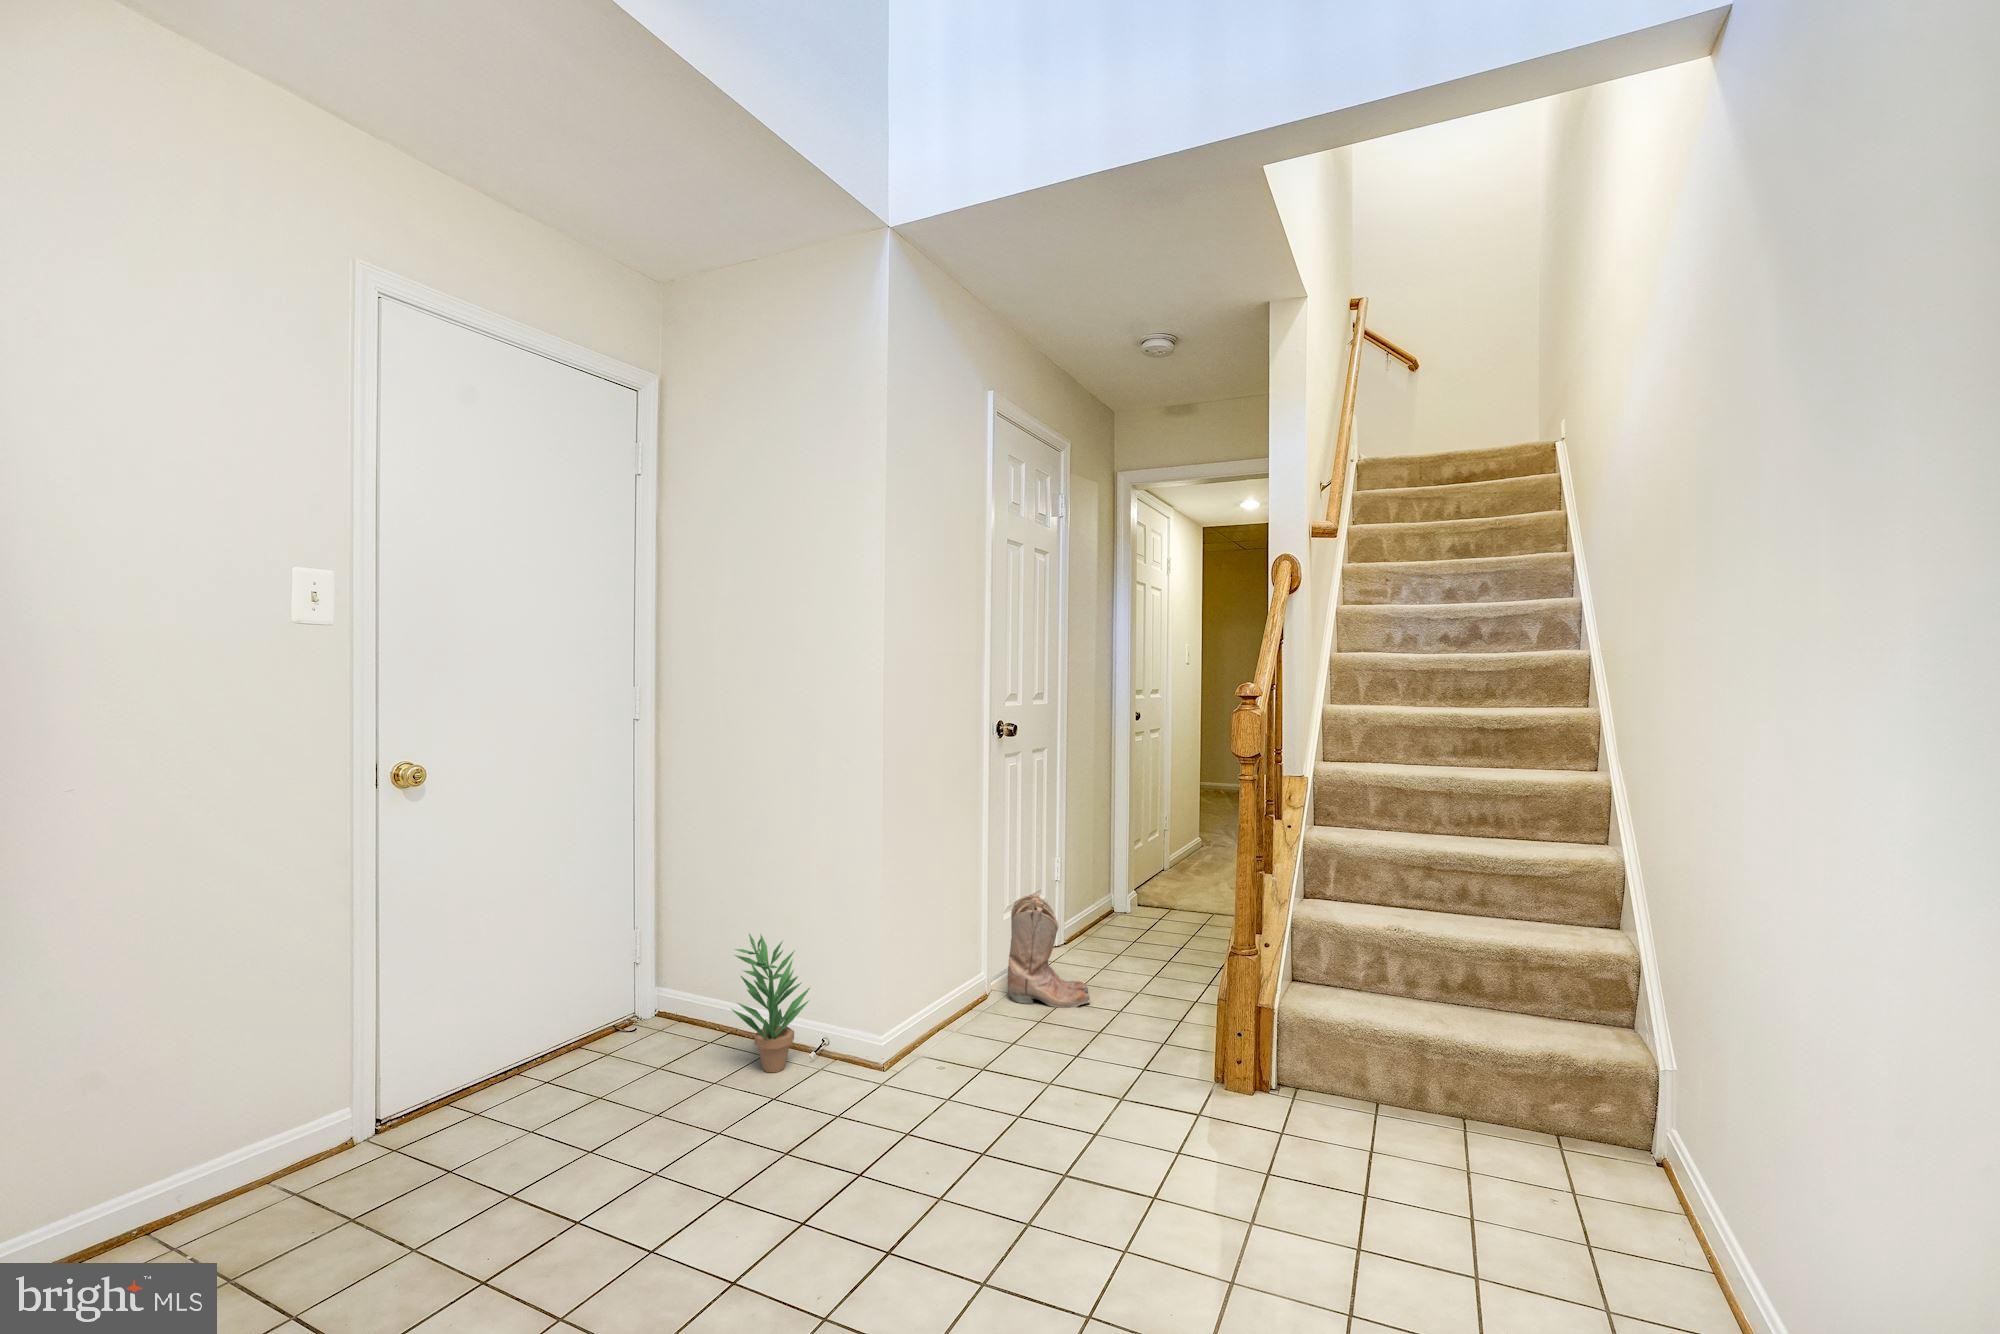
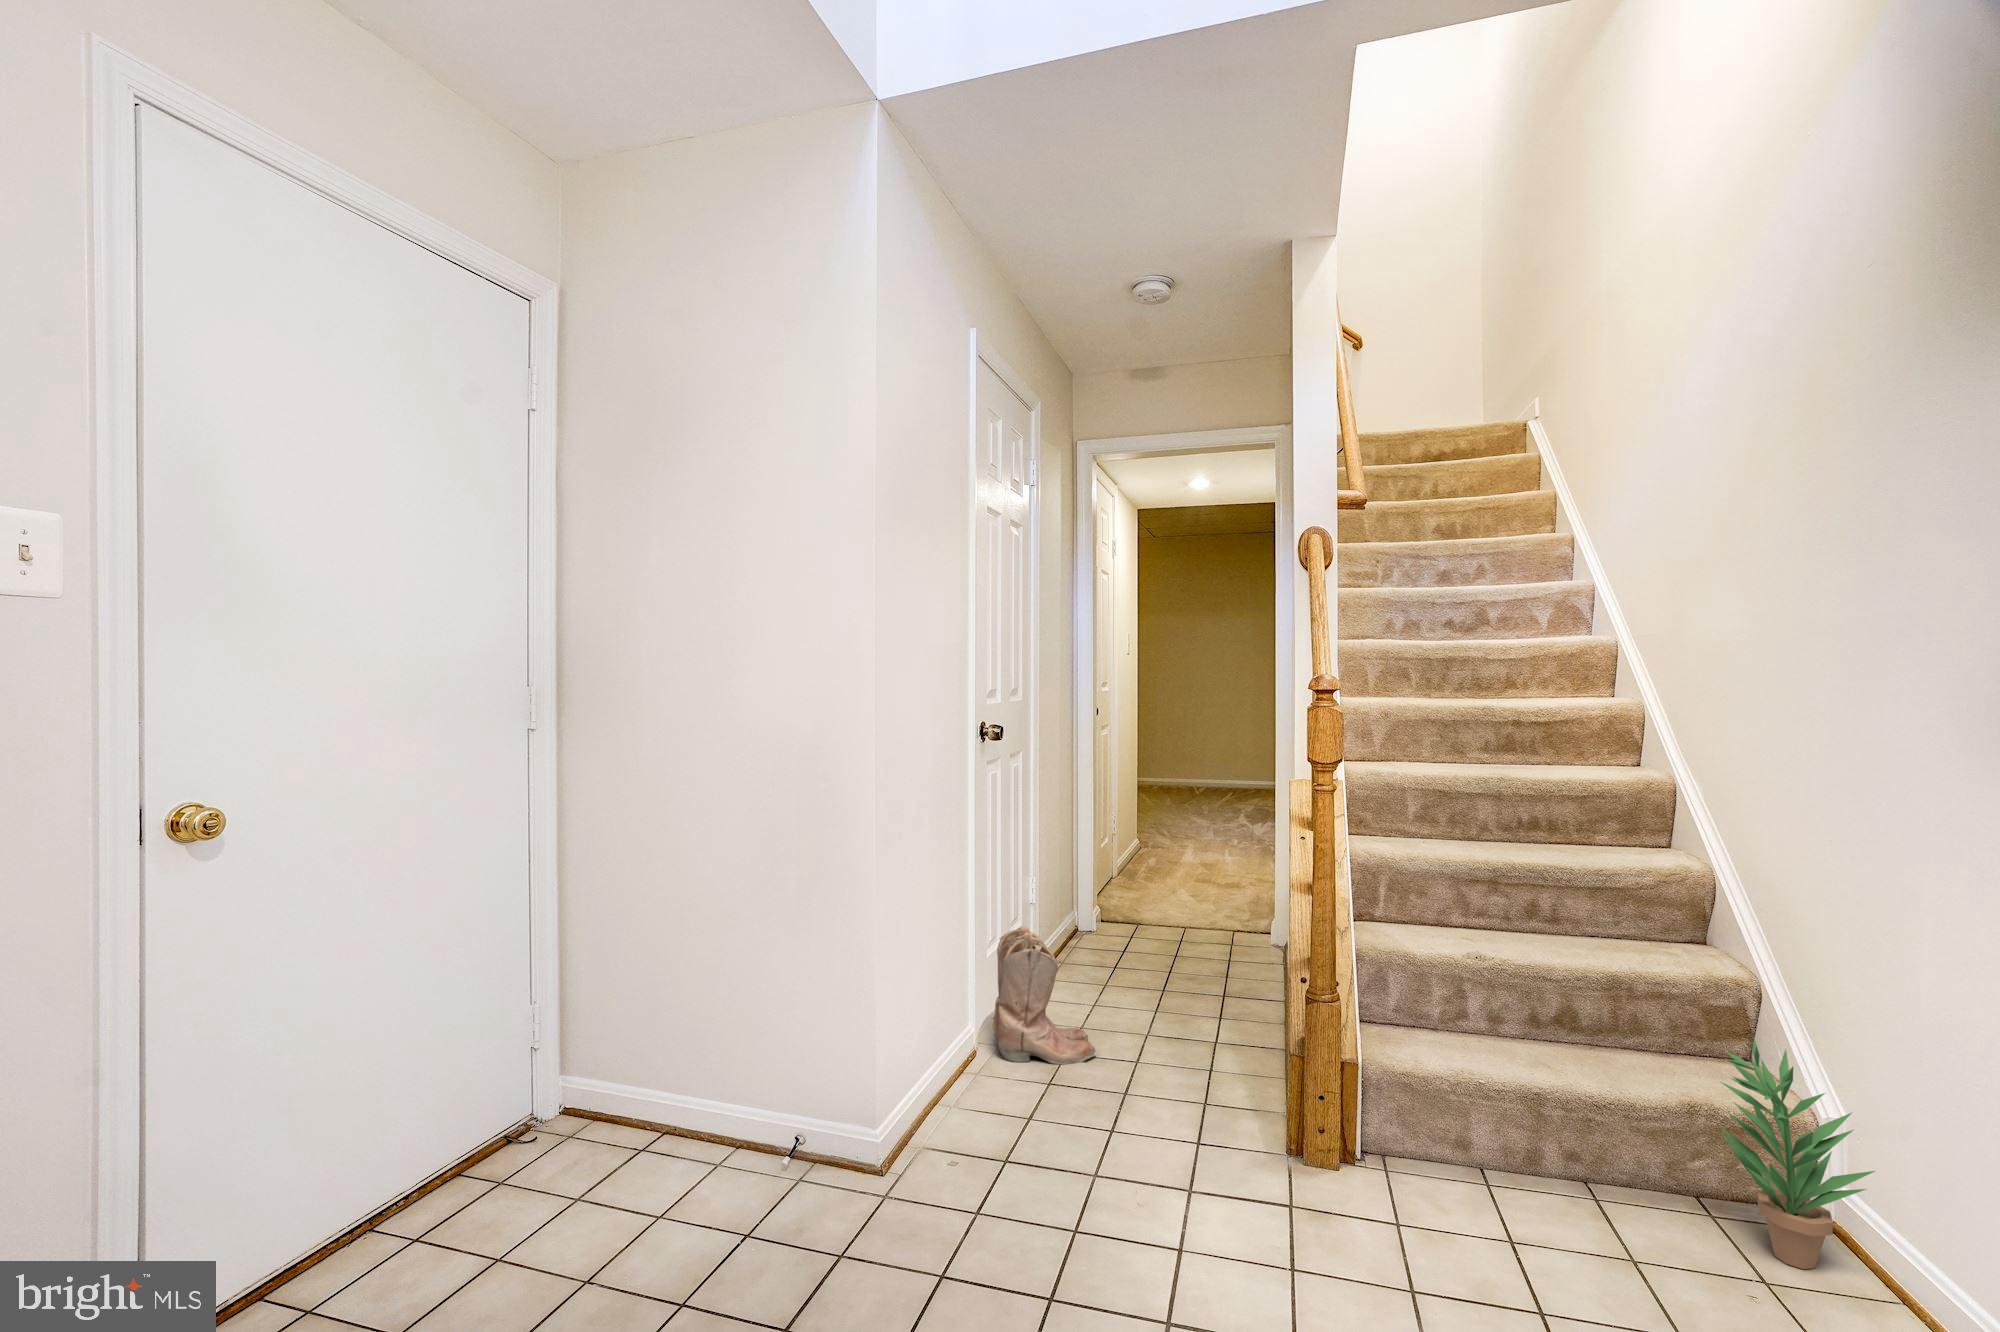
potted plant: present [731,934,810,1072] -> present [1720,1038,1875,1269]

